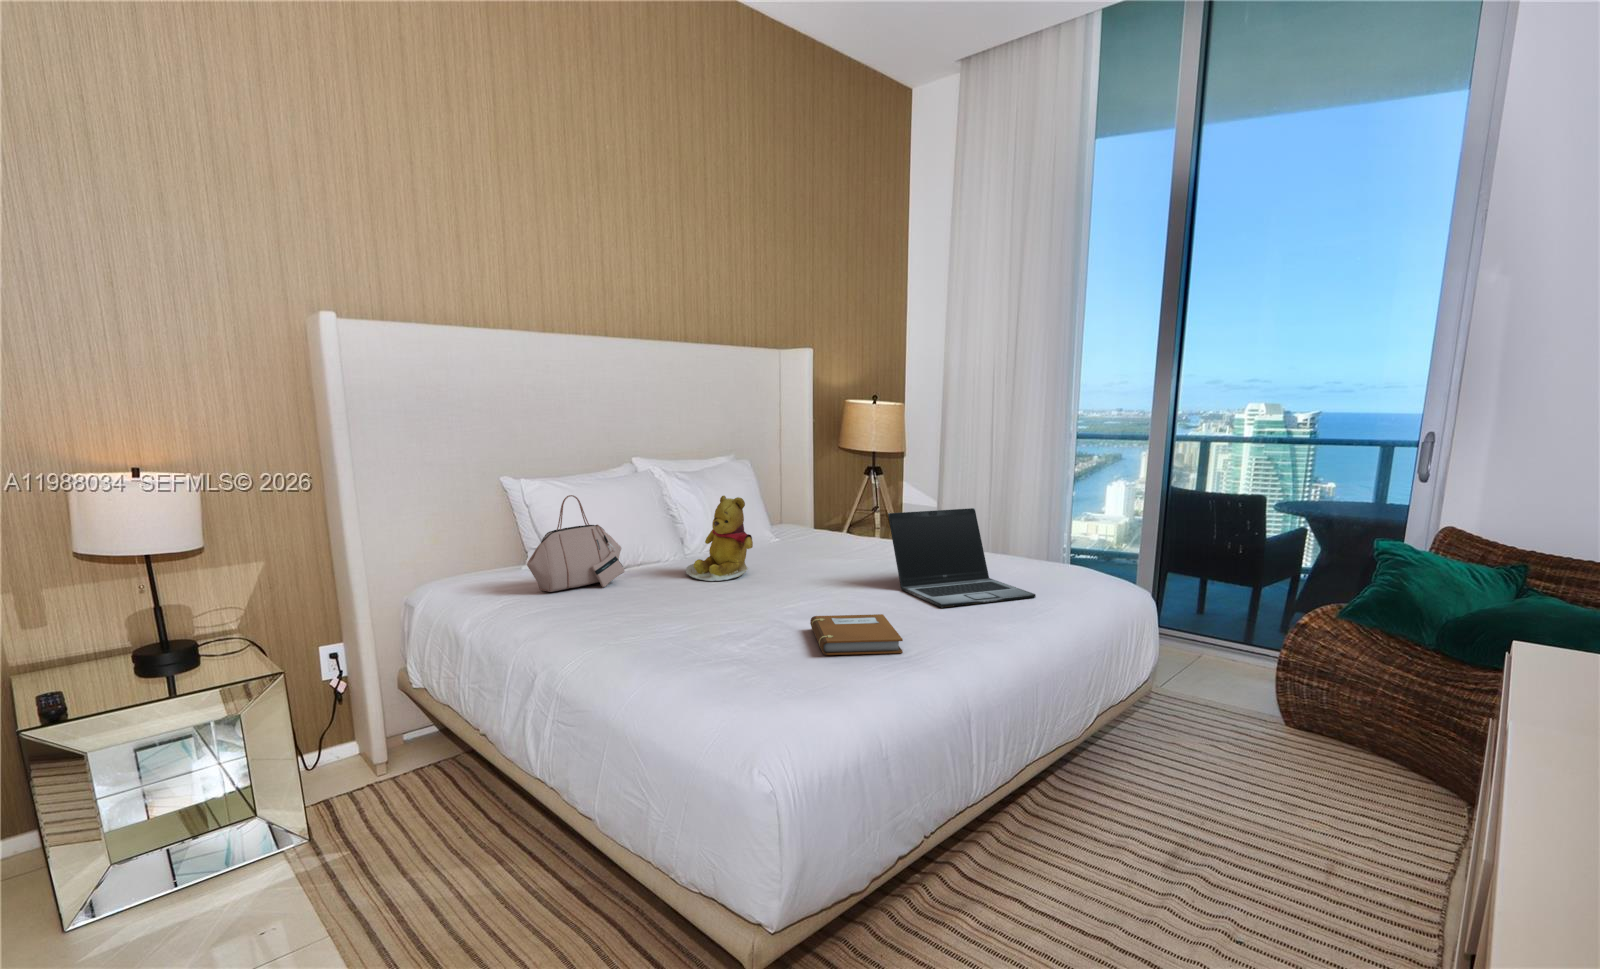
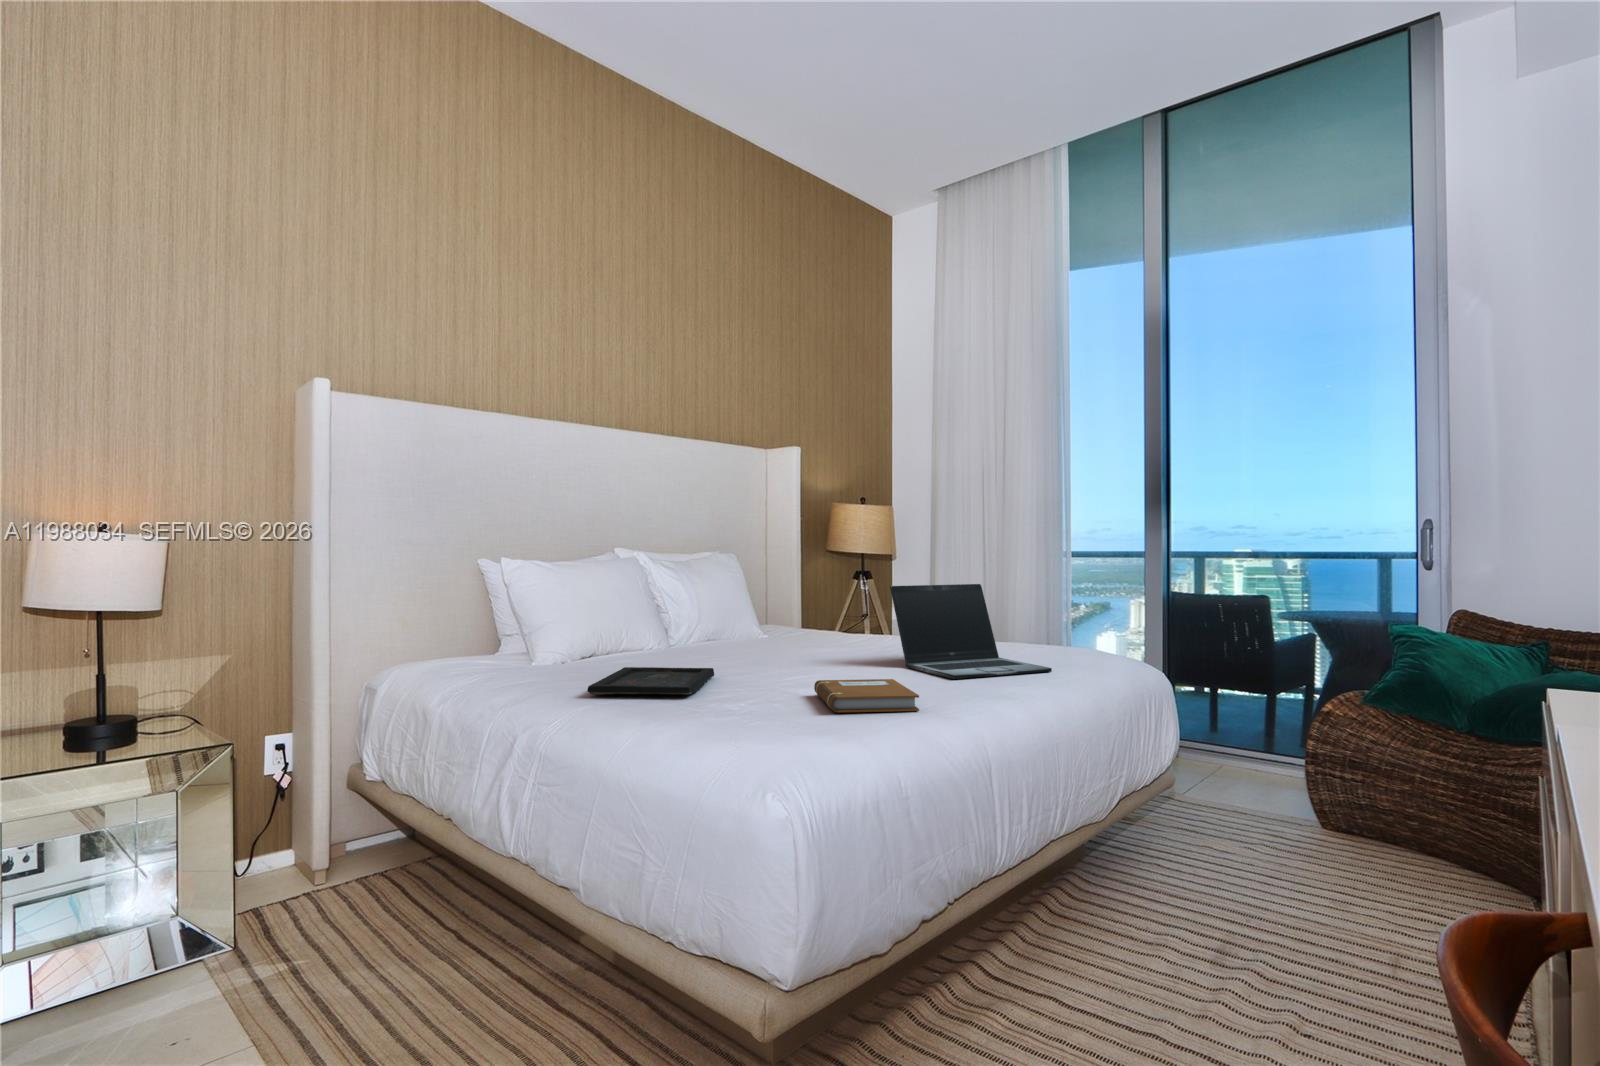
handbag: present [527,495,625,592] -> none [497,566,603,670]
teddy bear: present [686,496,753,581] -> none [669,571,744,662]
tray: none [605,593,723,629] -> present [588,667,714,694]

